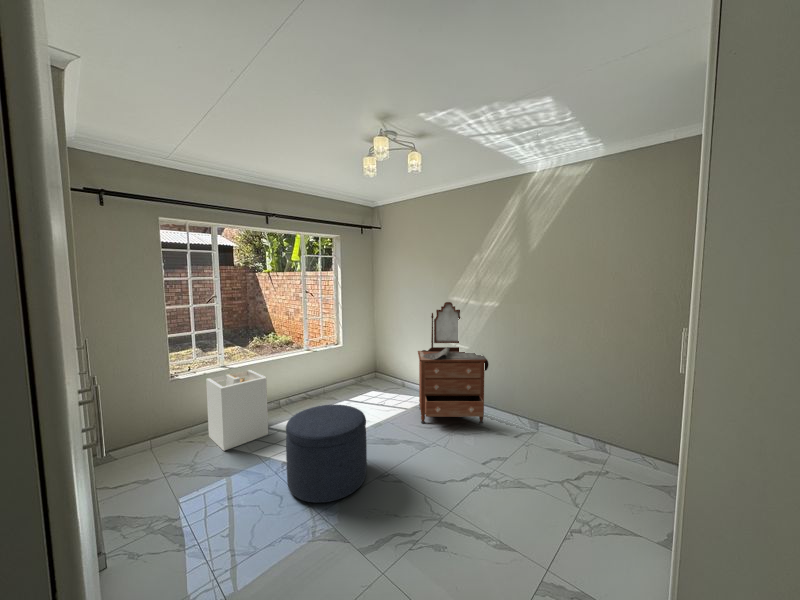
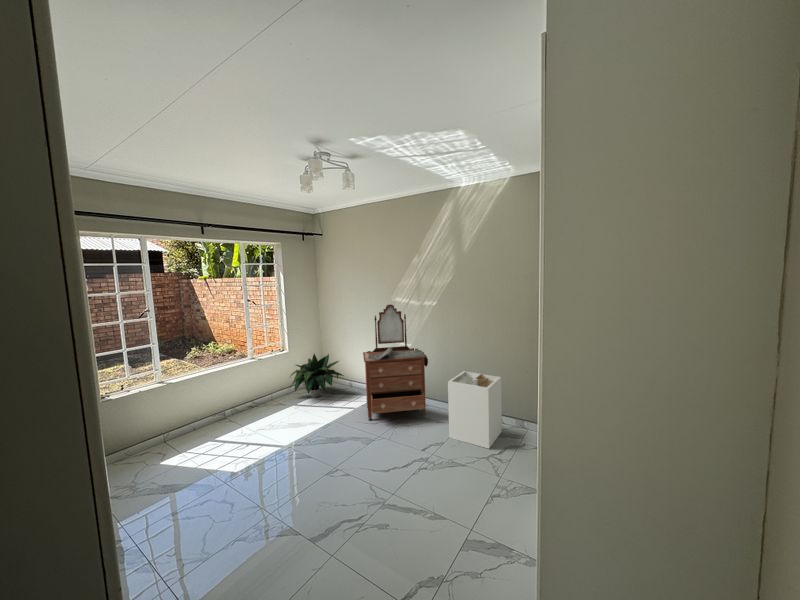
potted plant: none [340,349,397,394] -> present [290,354,344,398]
laundry hamper: present [206,370,268,451] -> present [448,371,502,449]
ottoman: present [286,405,367,503] -> none [233,410,316,504]

